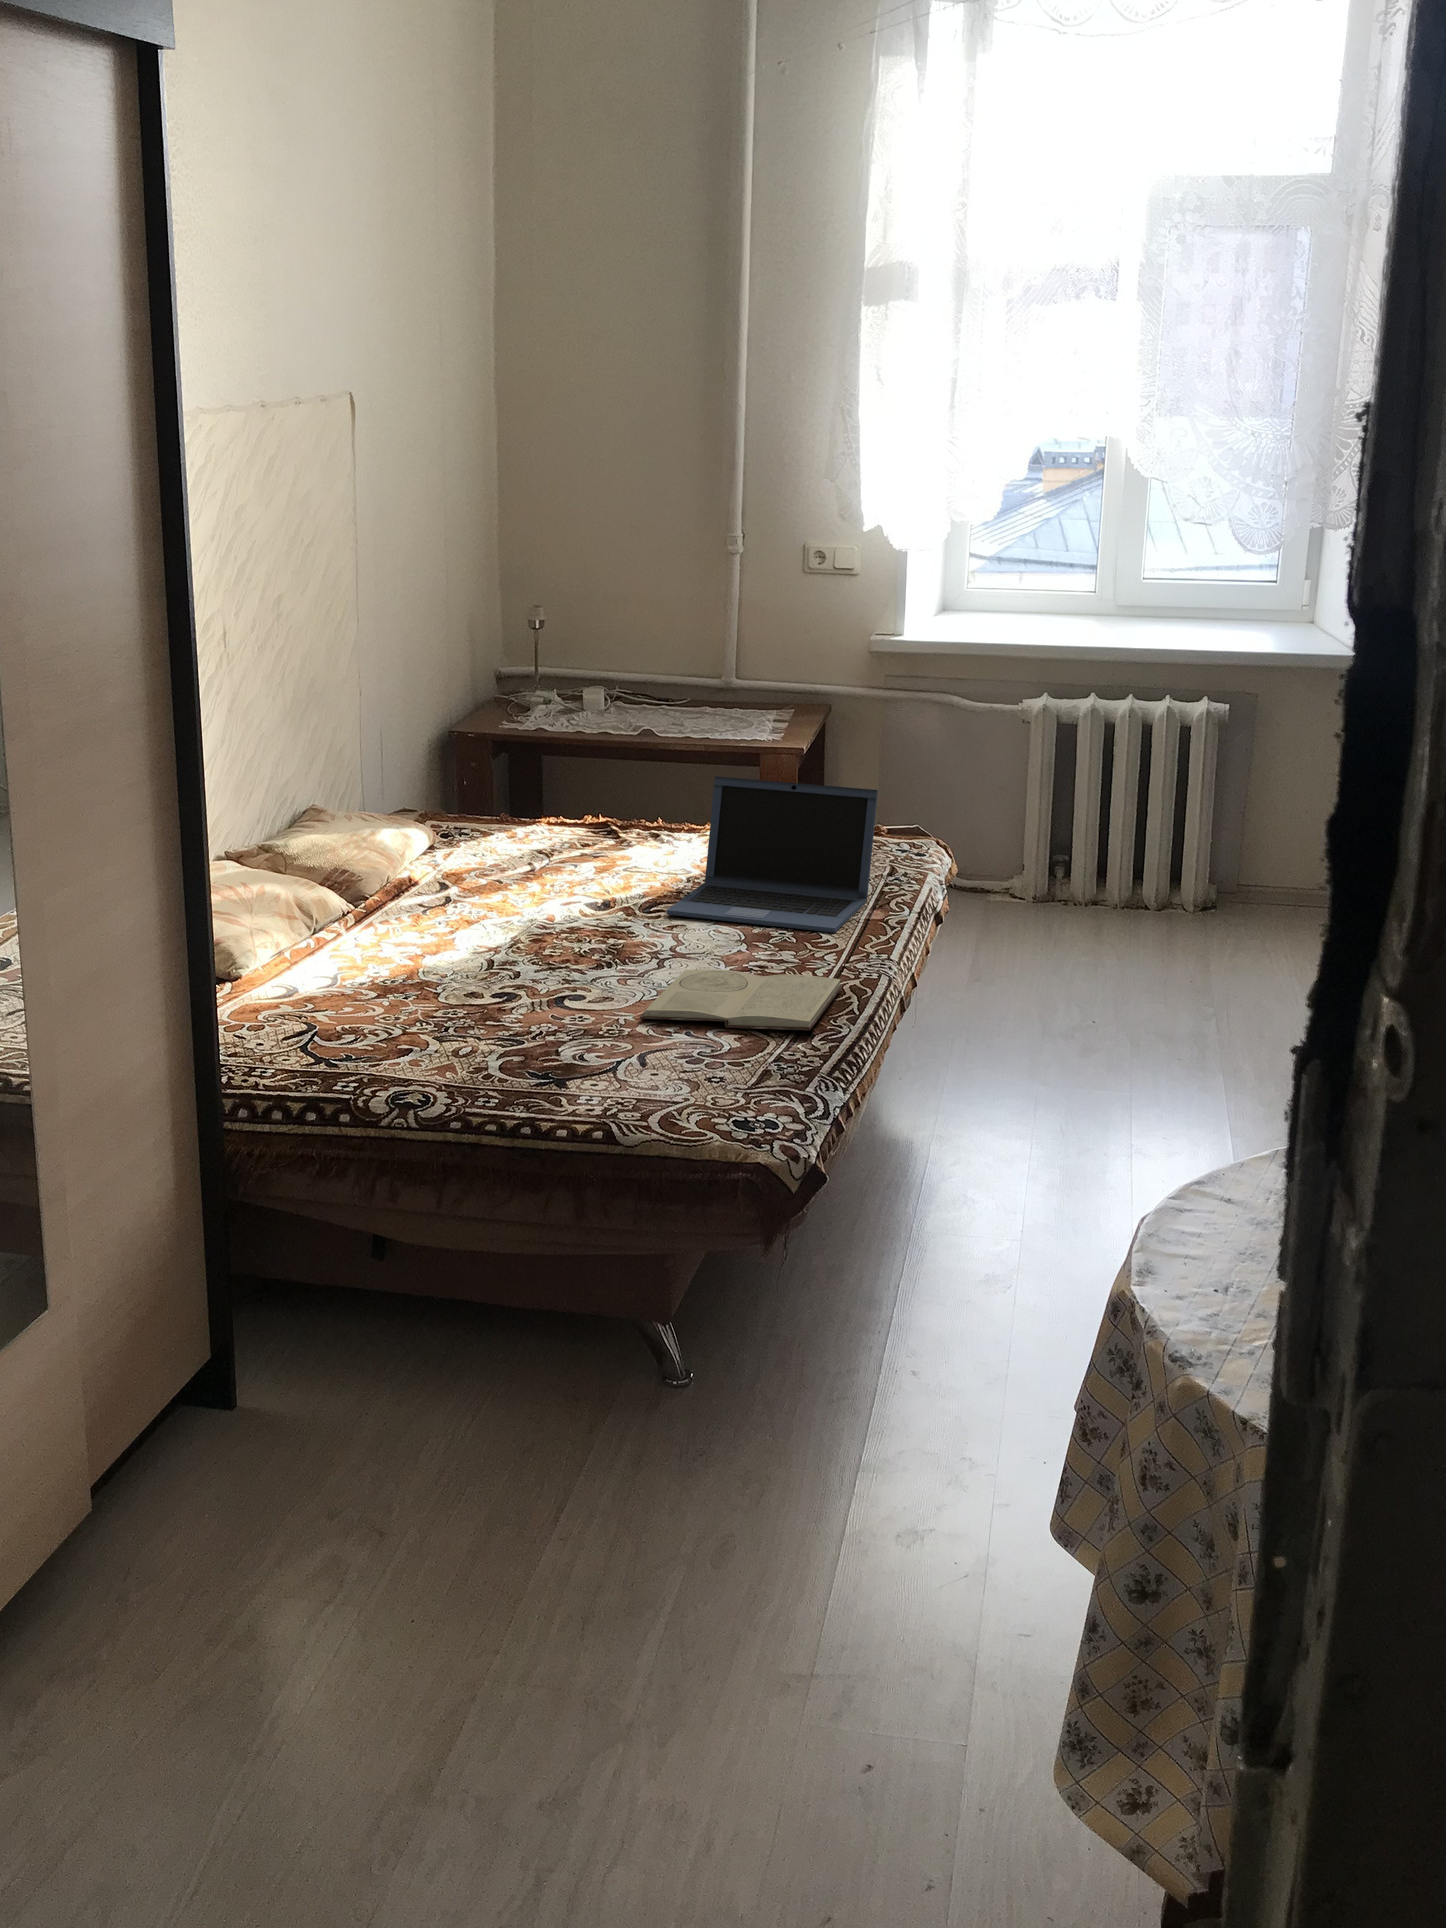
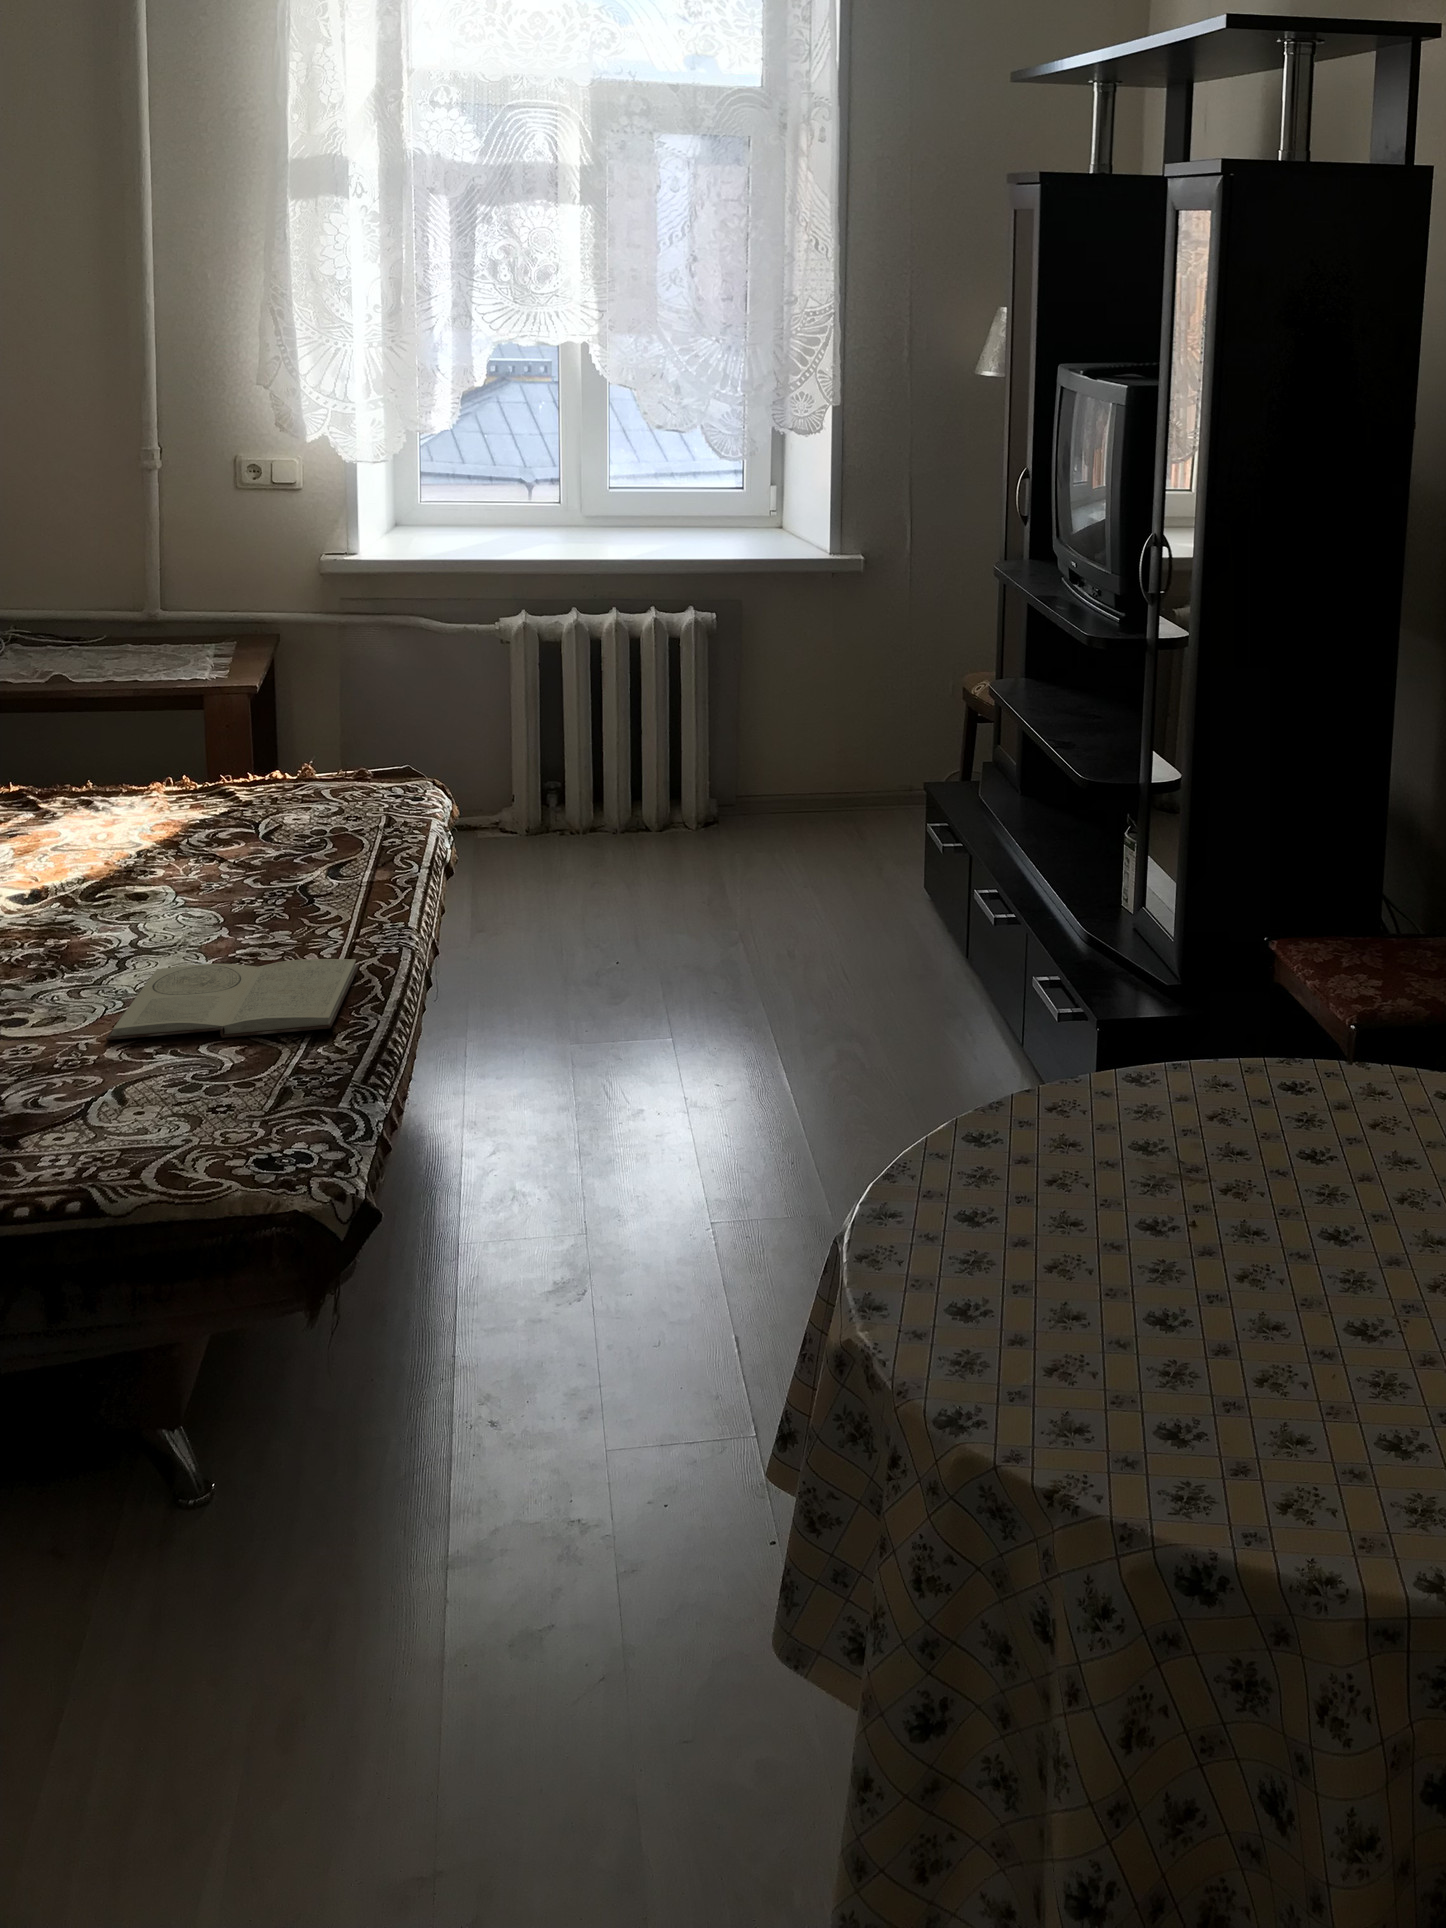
laptop: present [667,776,878,933] -> none [119,729,369,901]

